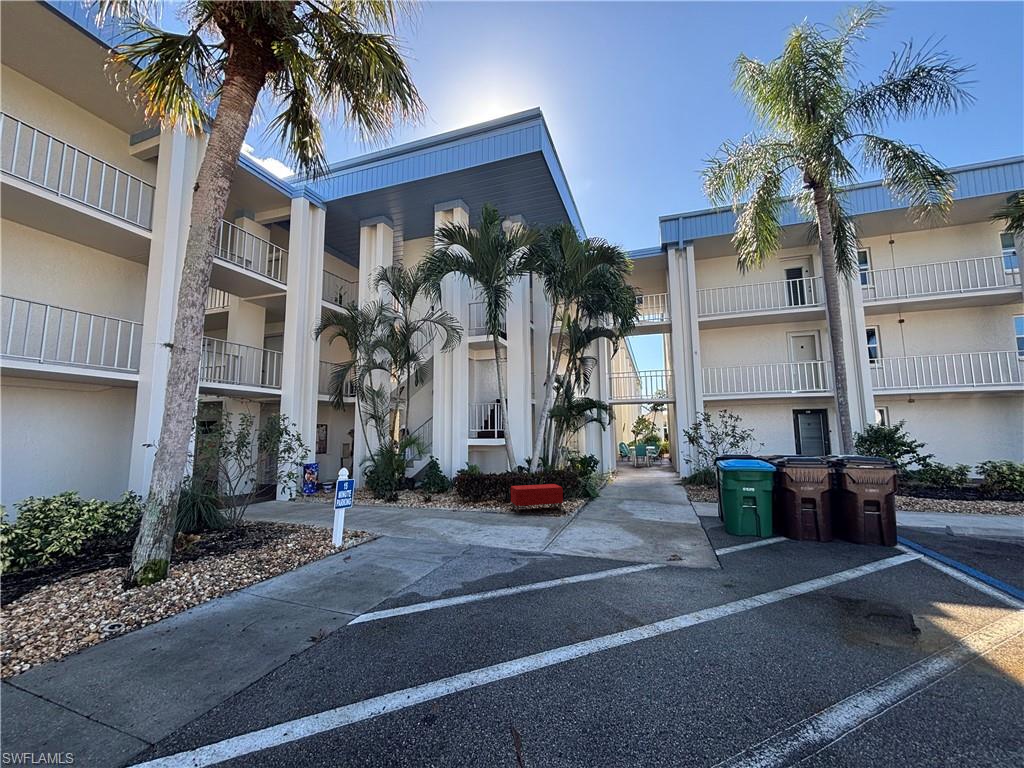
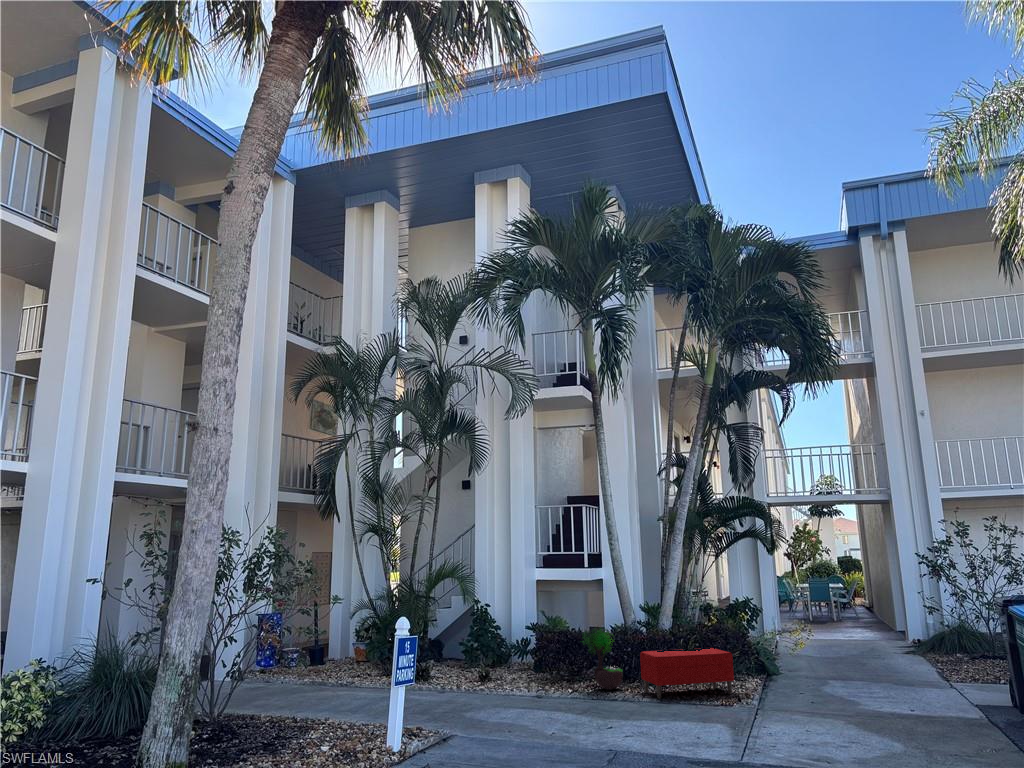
potted tree: none [478,469,502,507] -> present [583,629,622,690]

